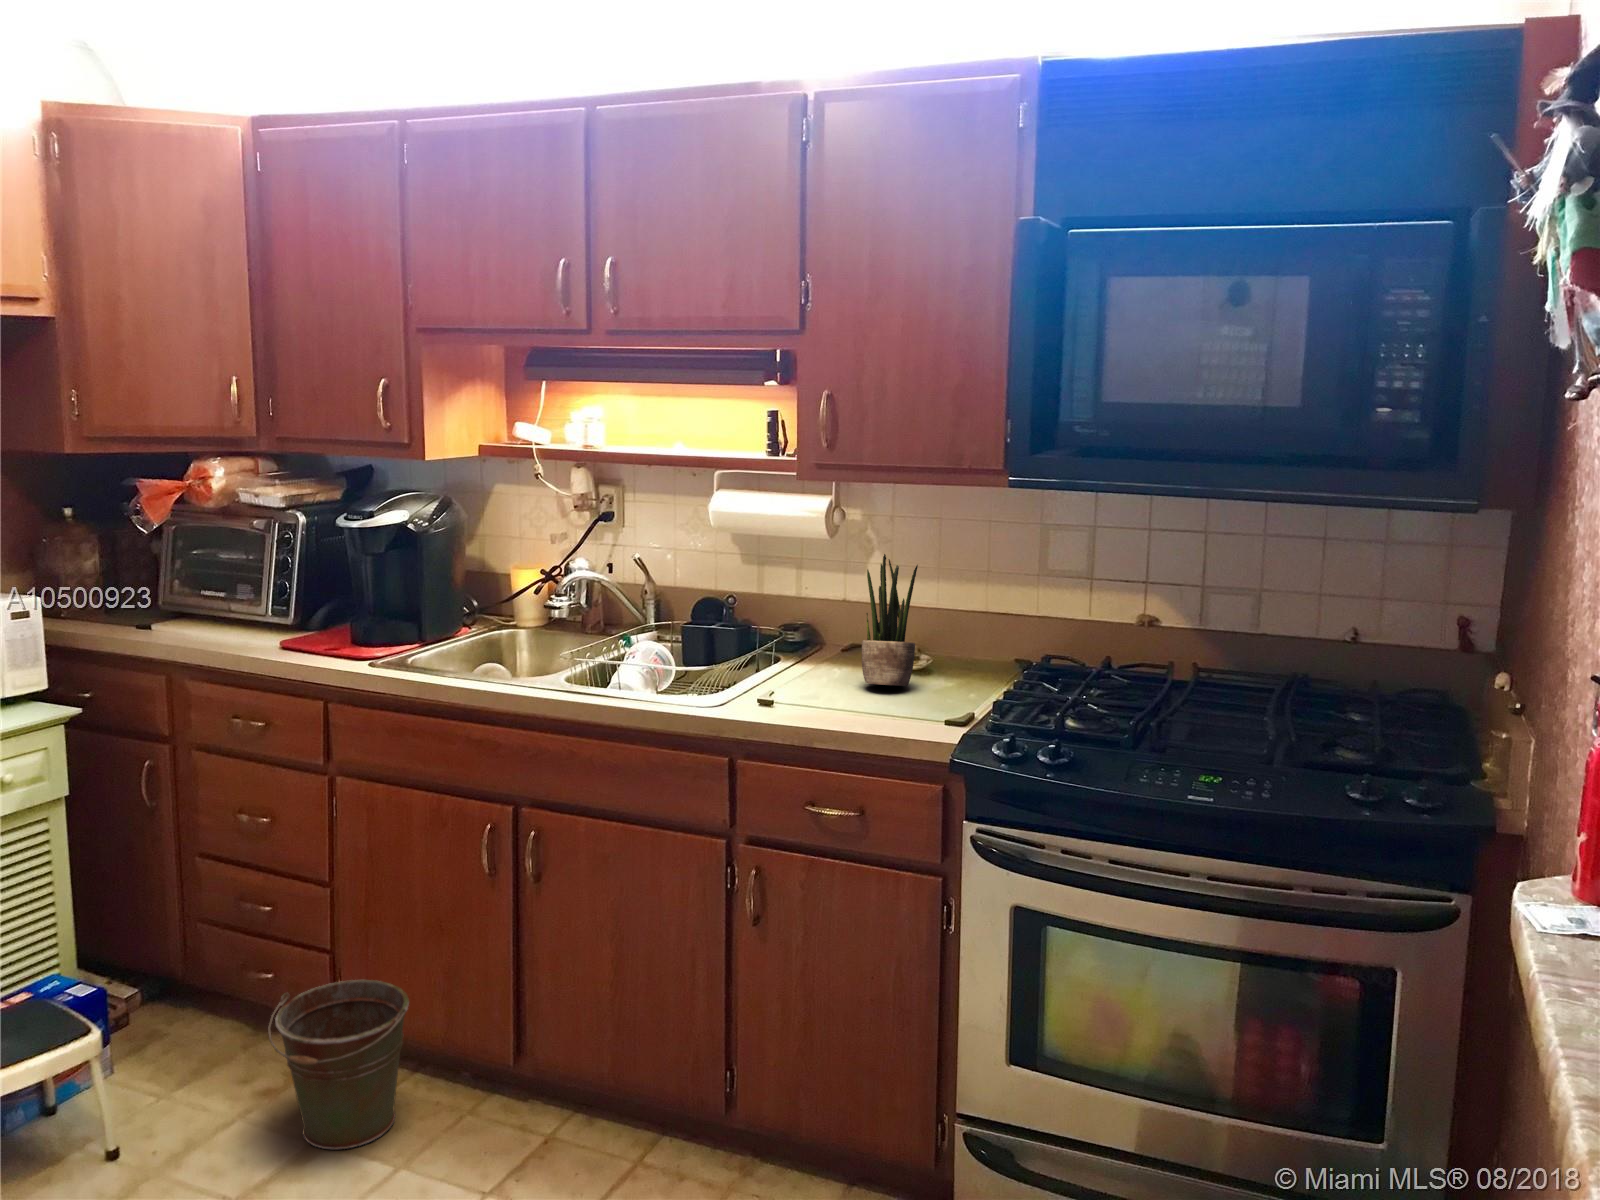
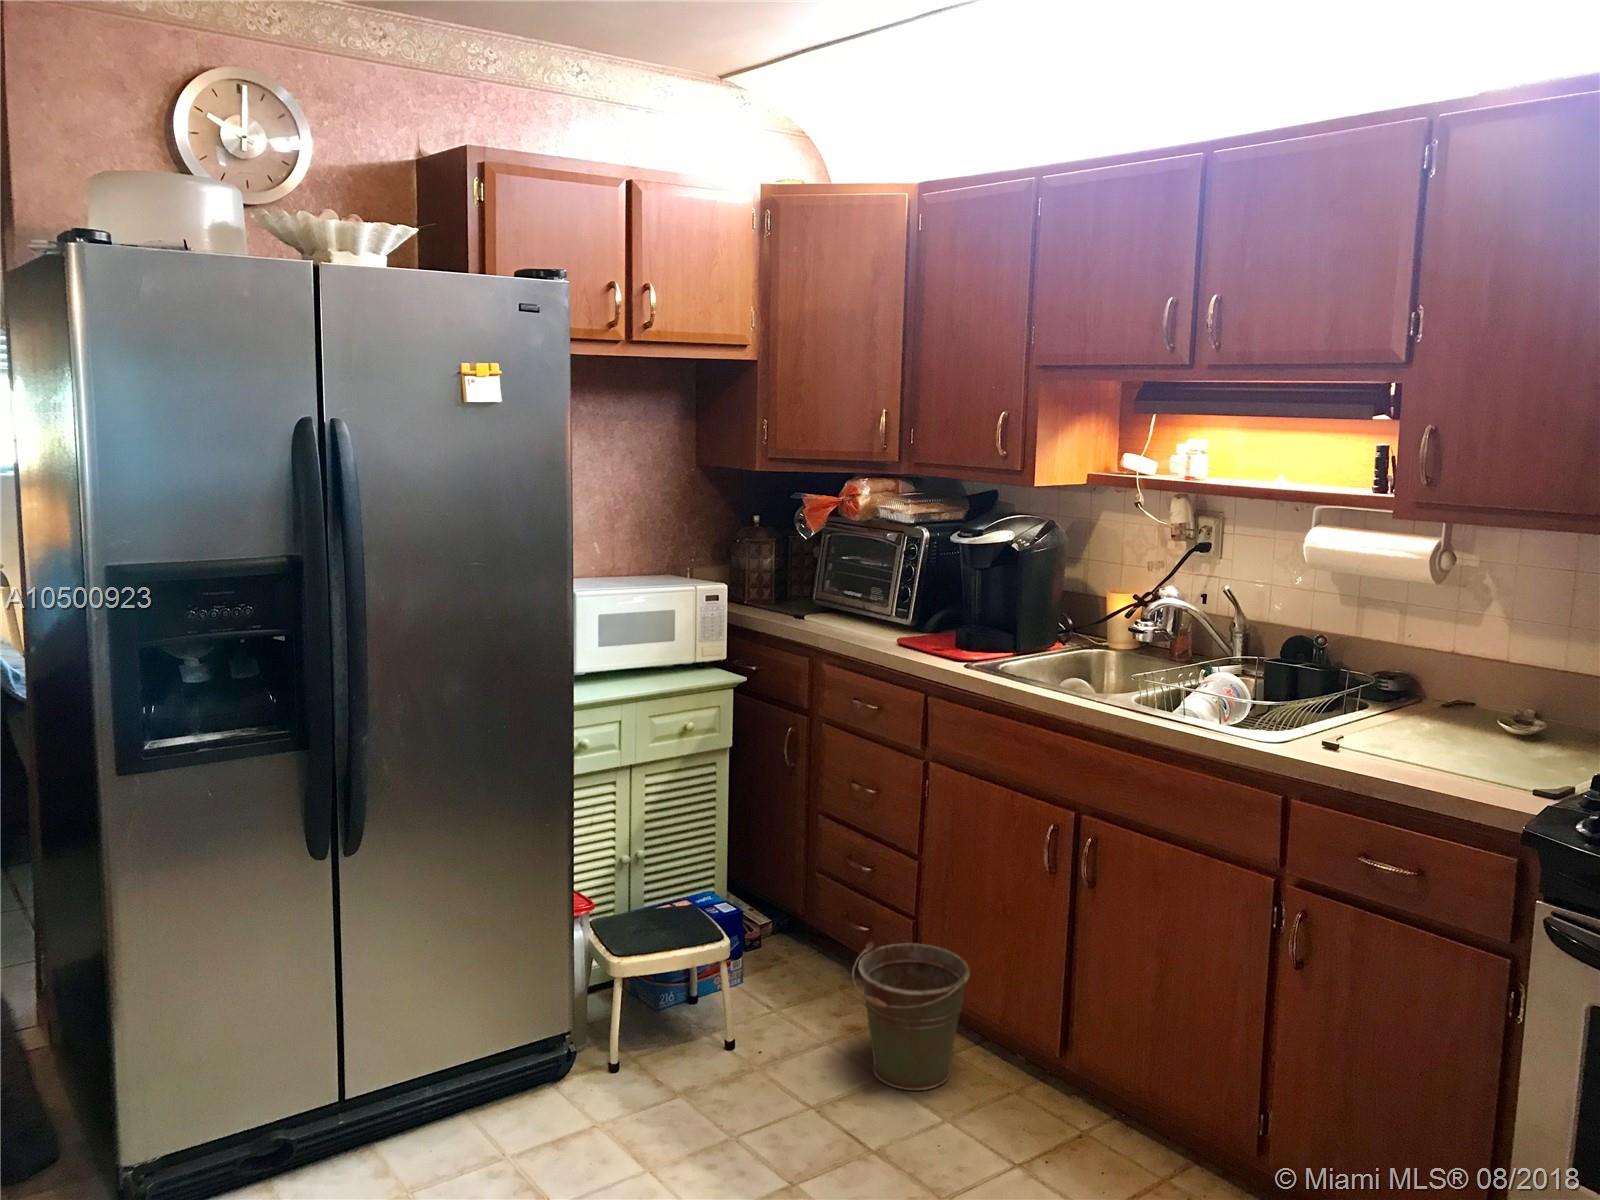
potted plant: present [862,554,918,686] -> none [1452,604,1530,749]

